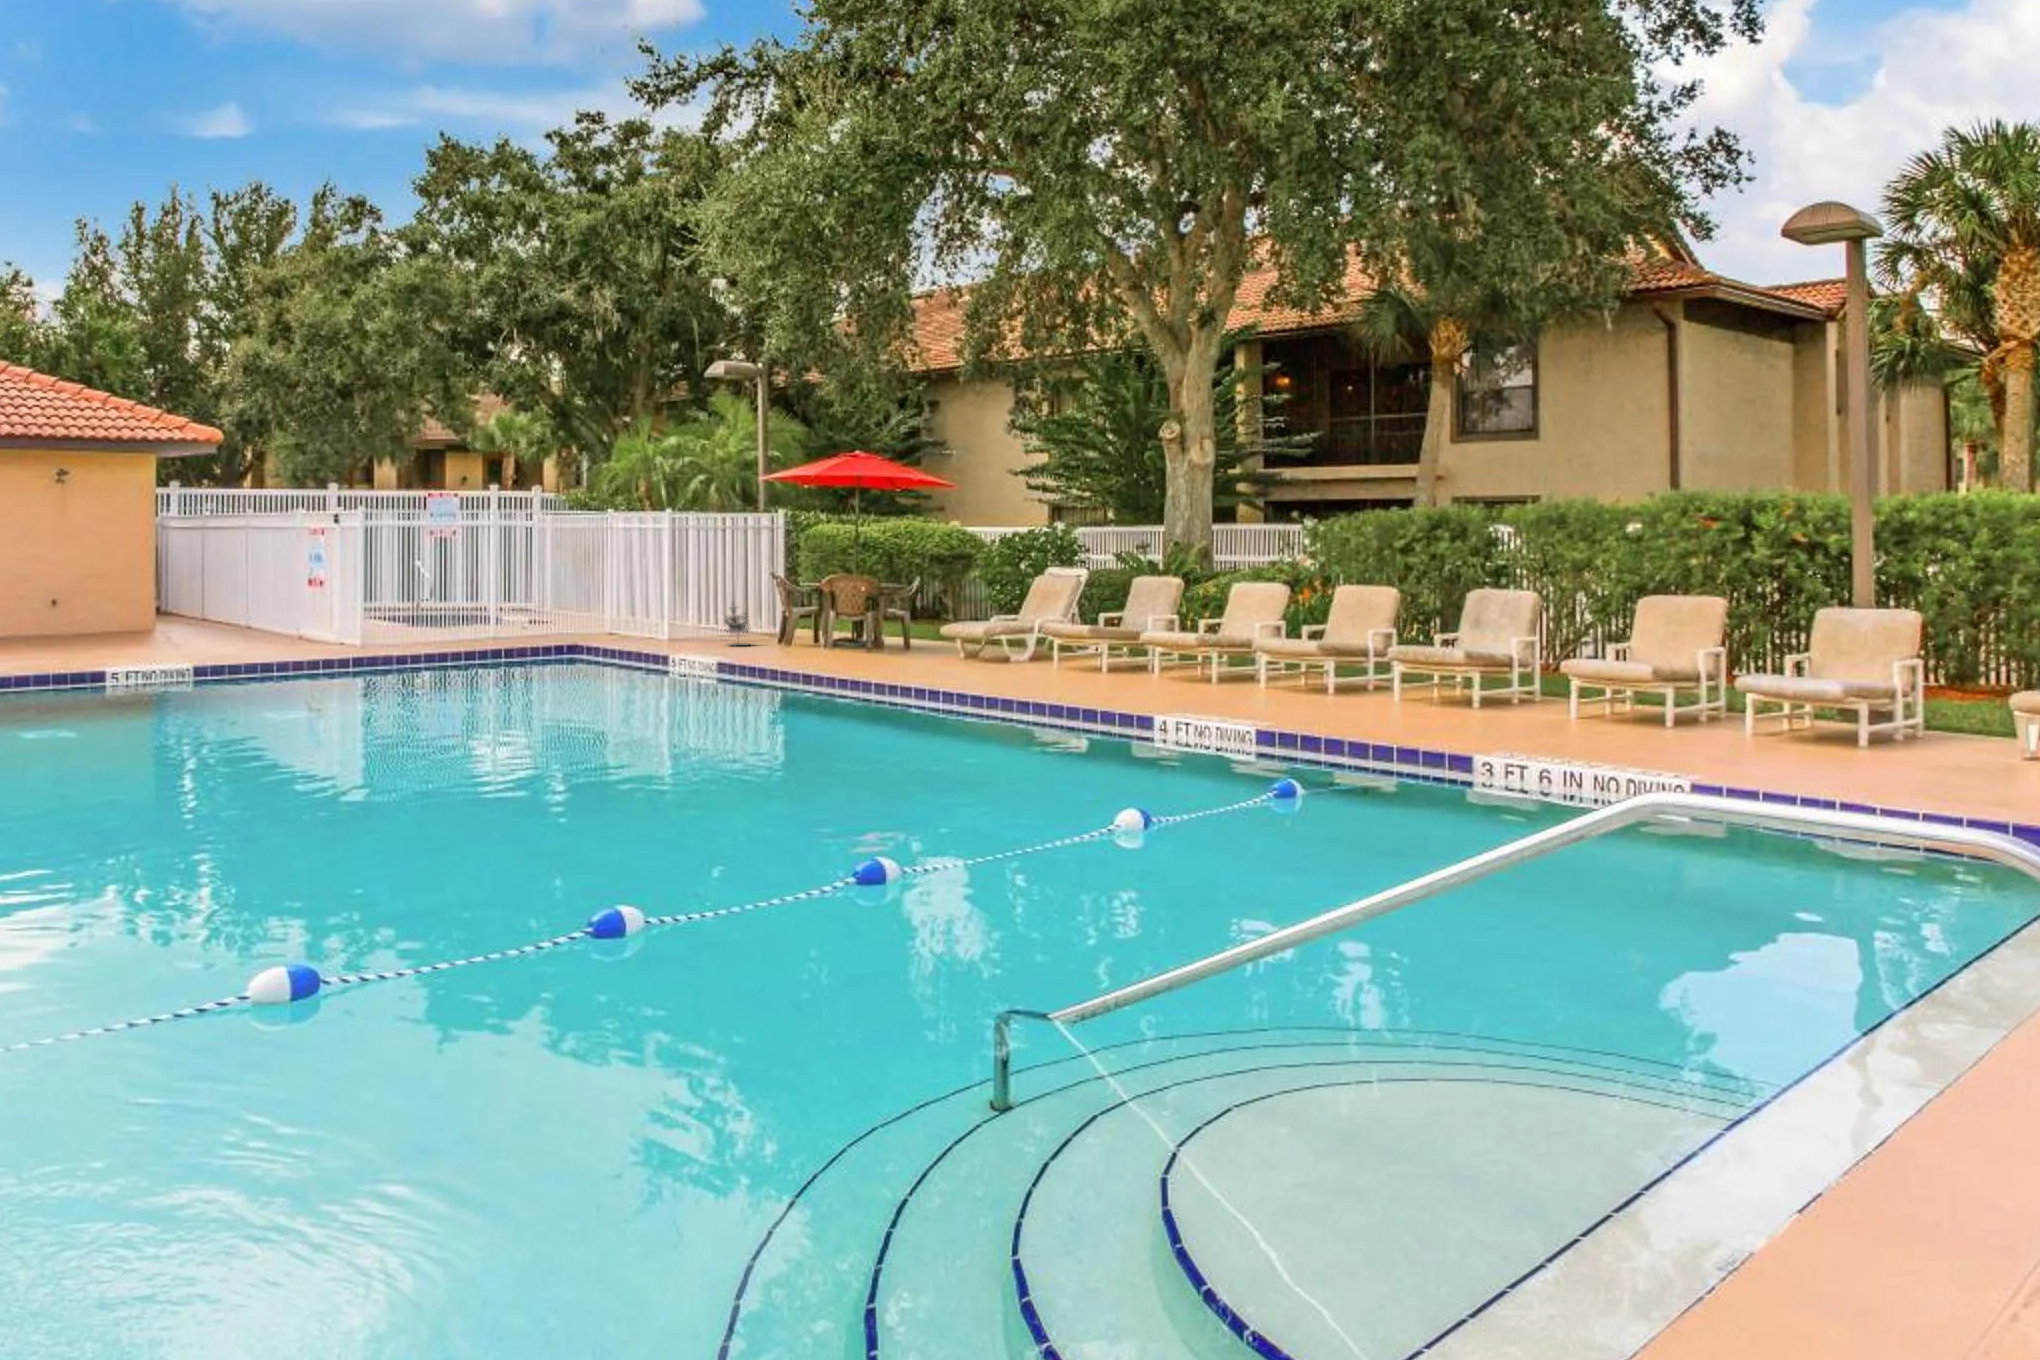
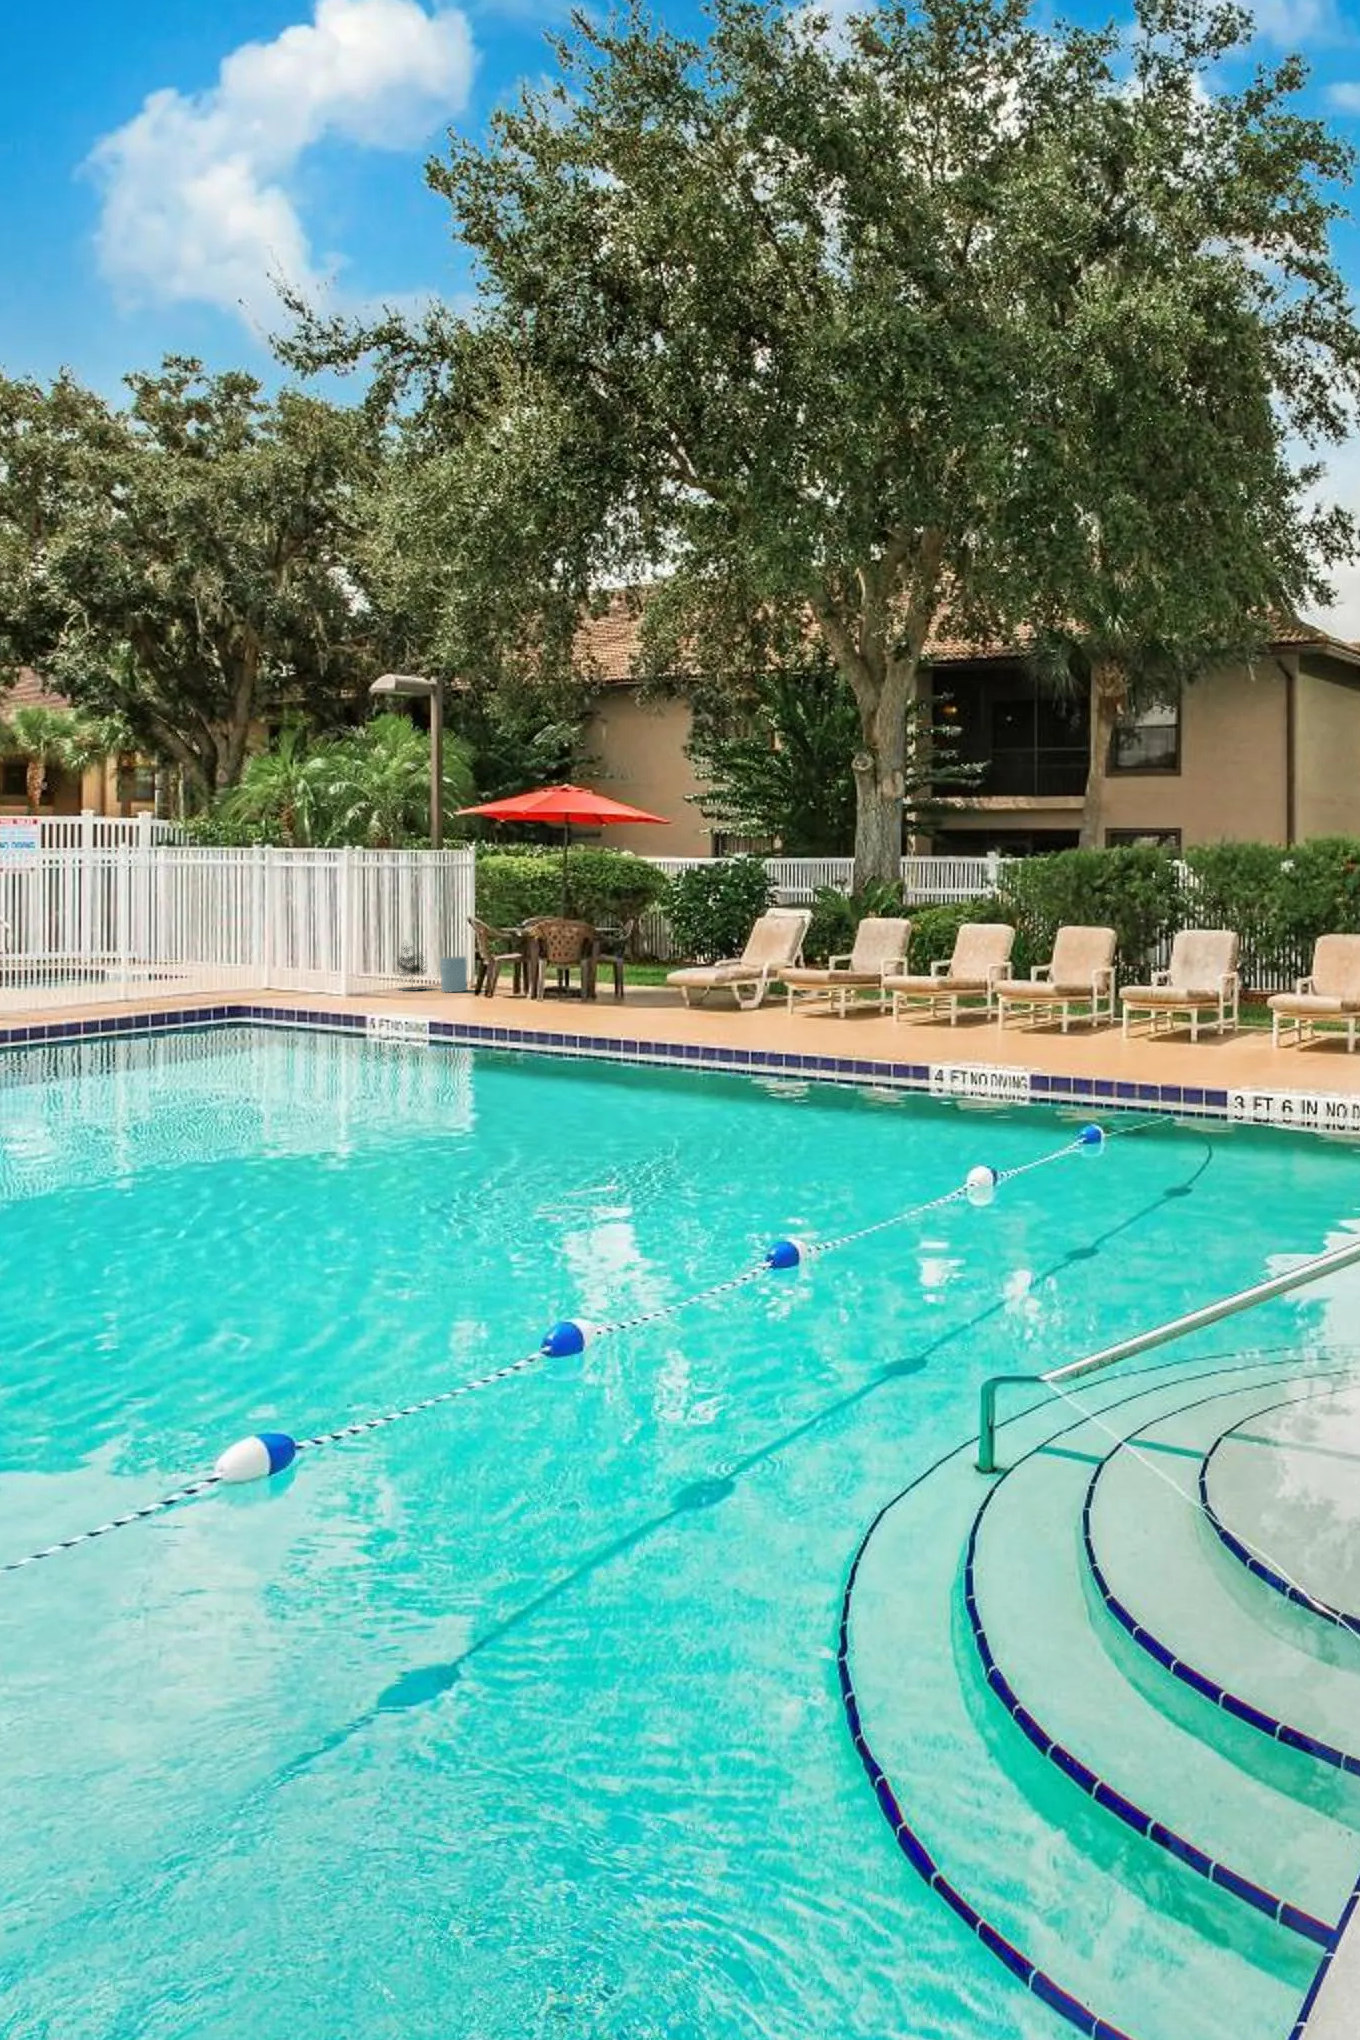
bucket: none [756,616,783,648] -> present [440,956,467,992]

